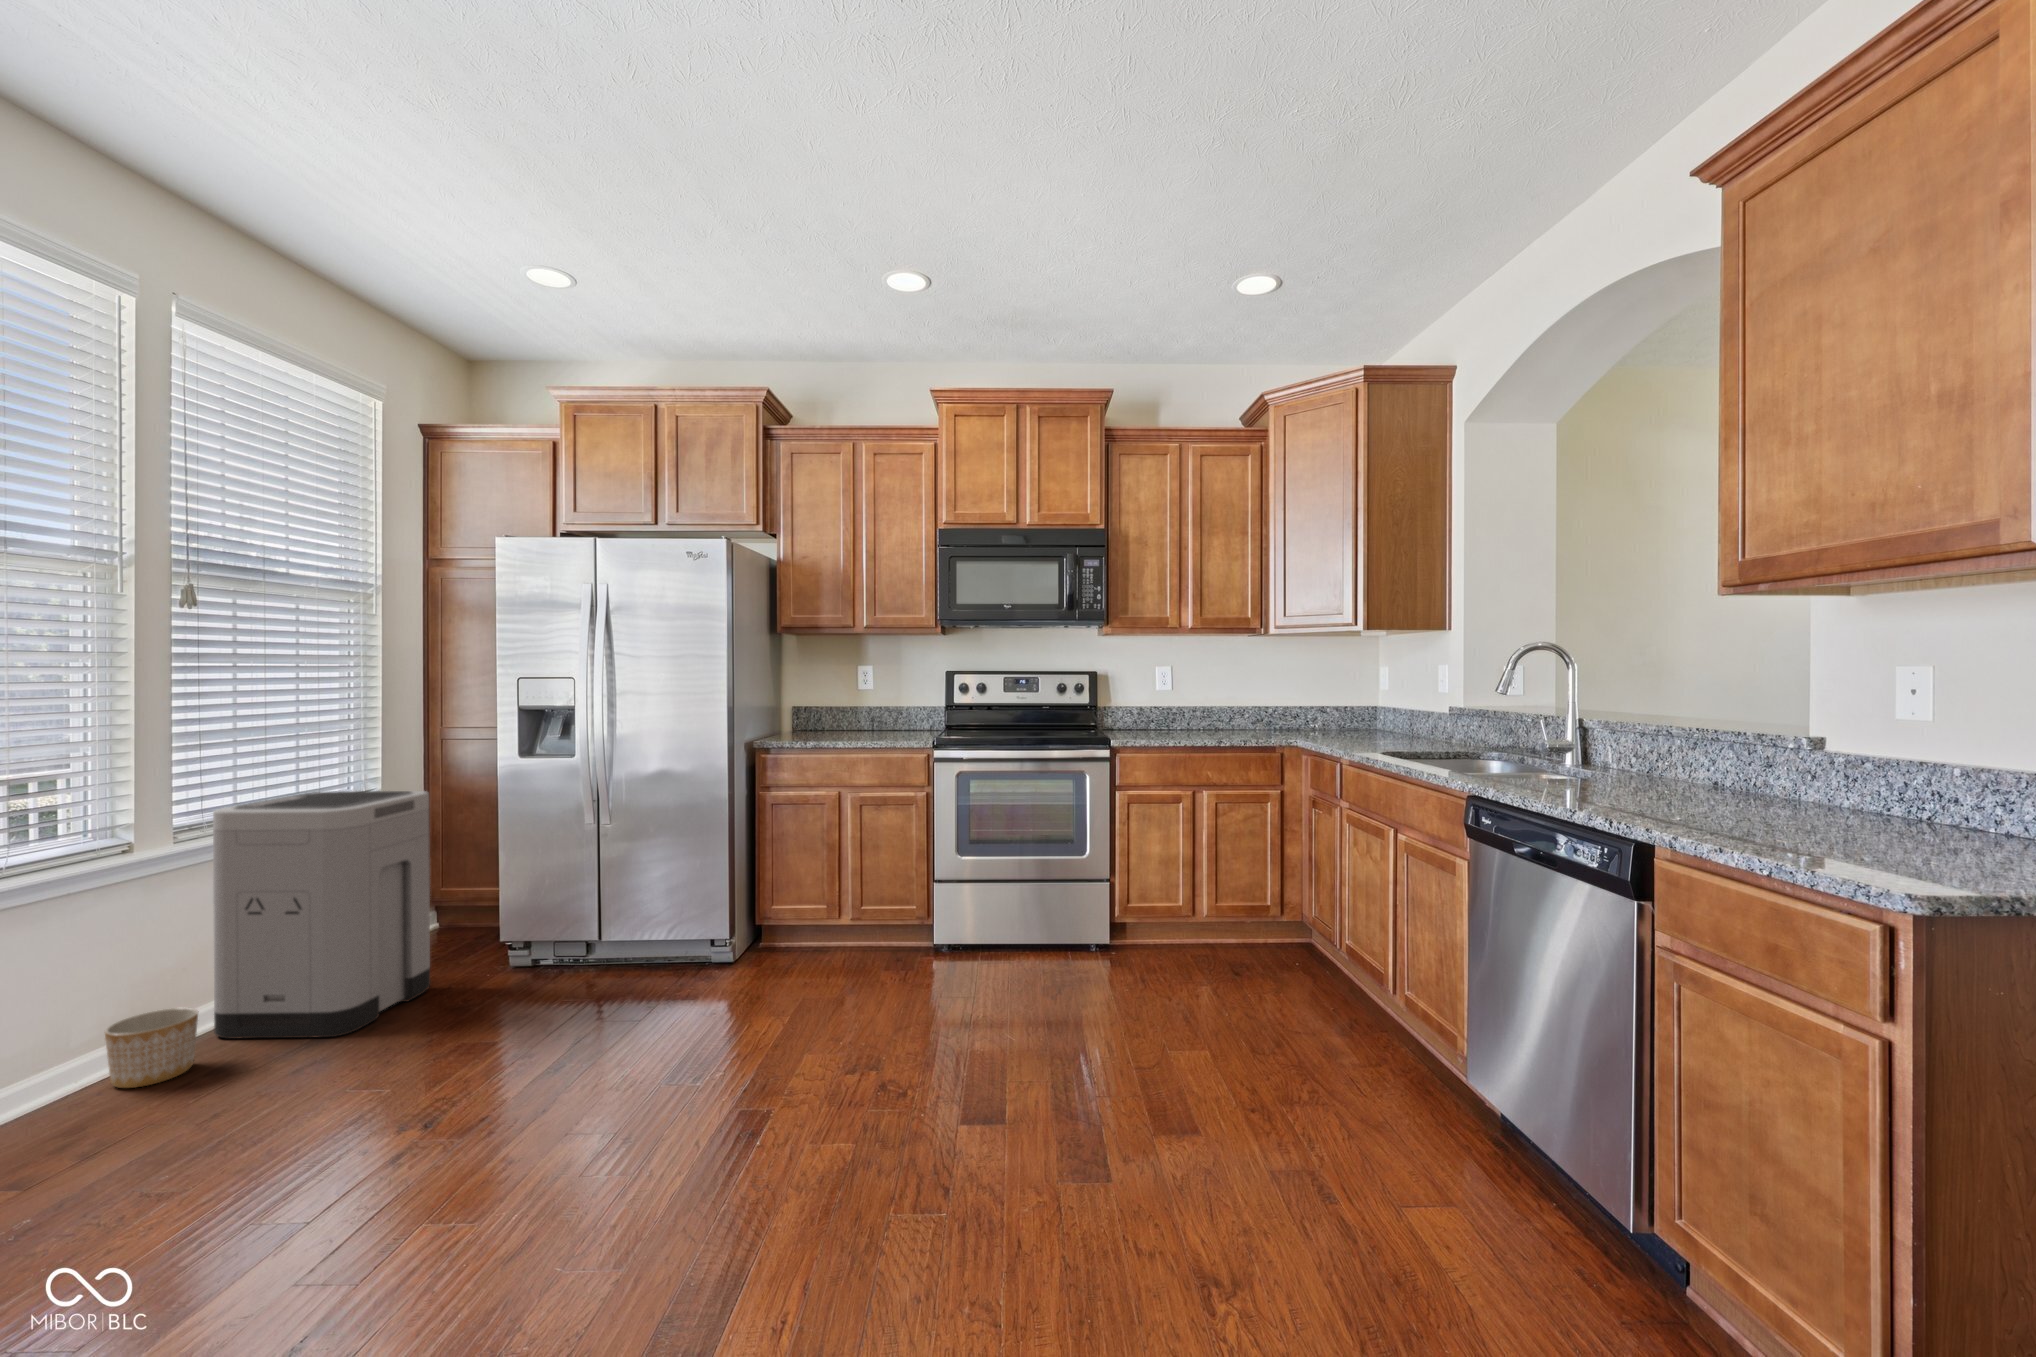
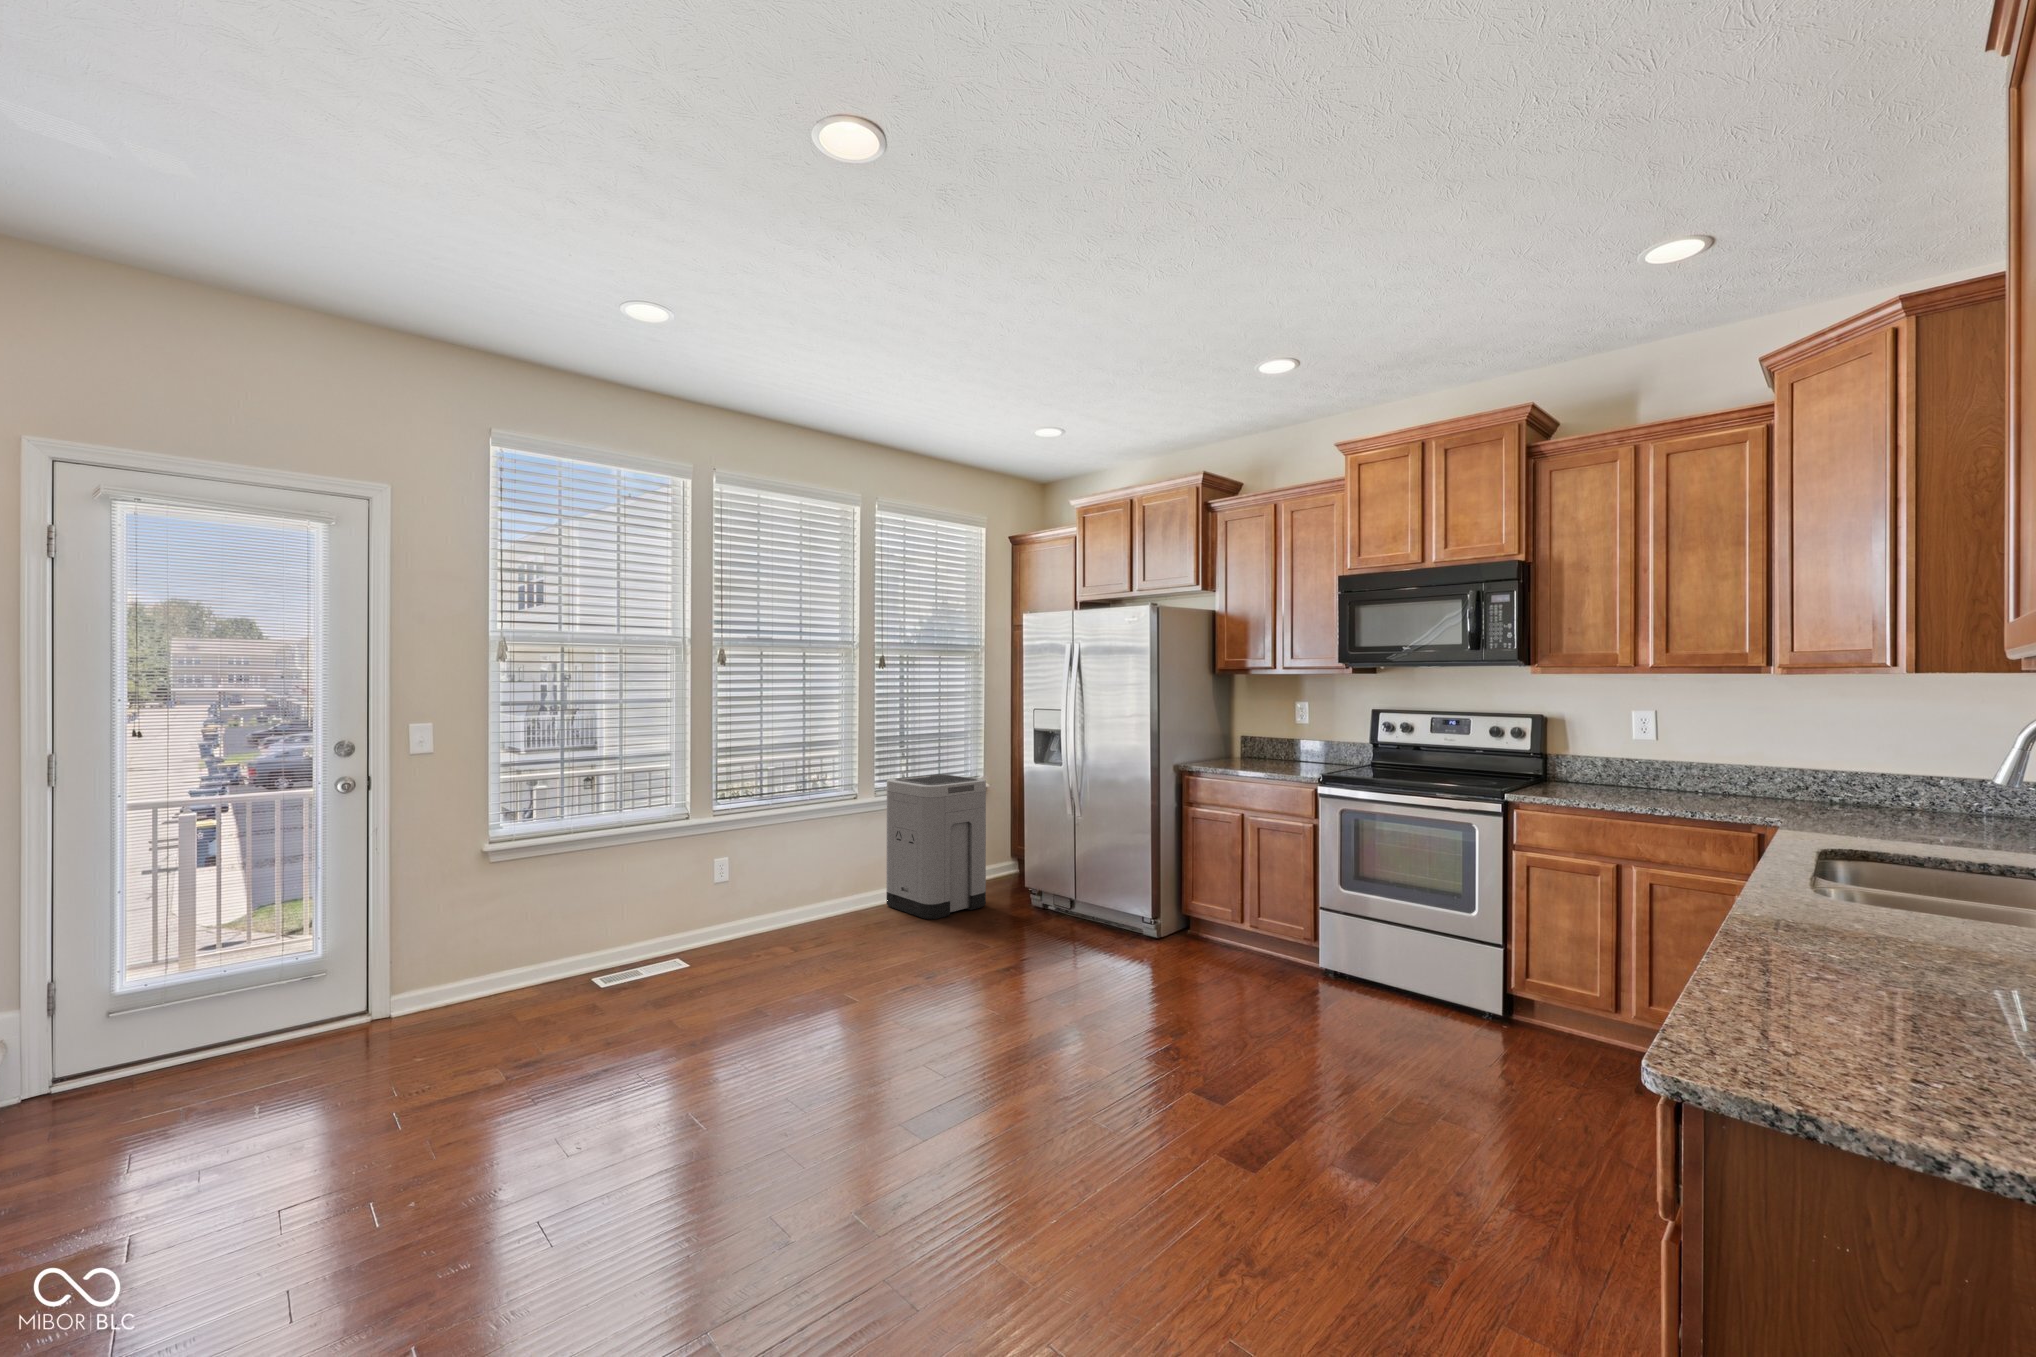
planter: present [105,1008,198,1088] -> none [837,883,871,920]

